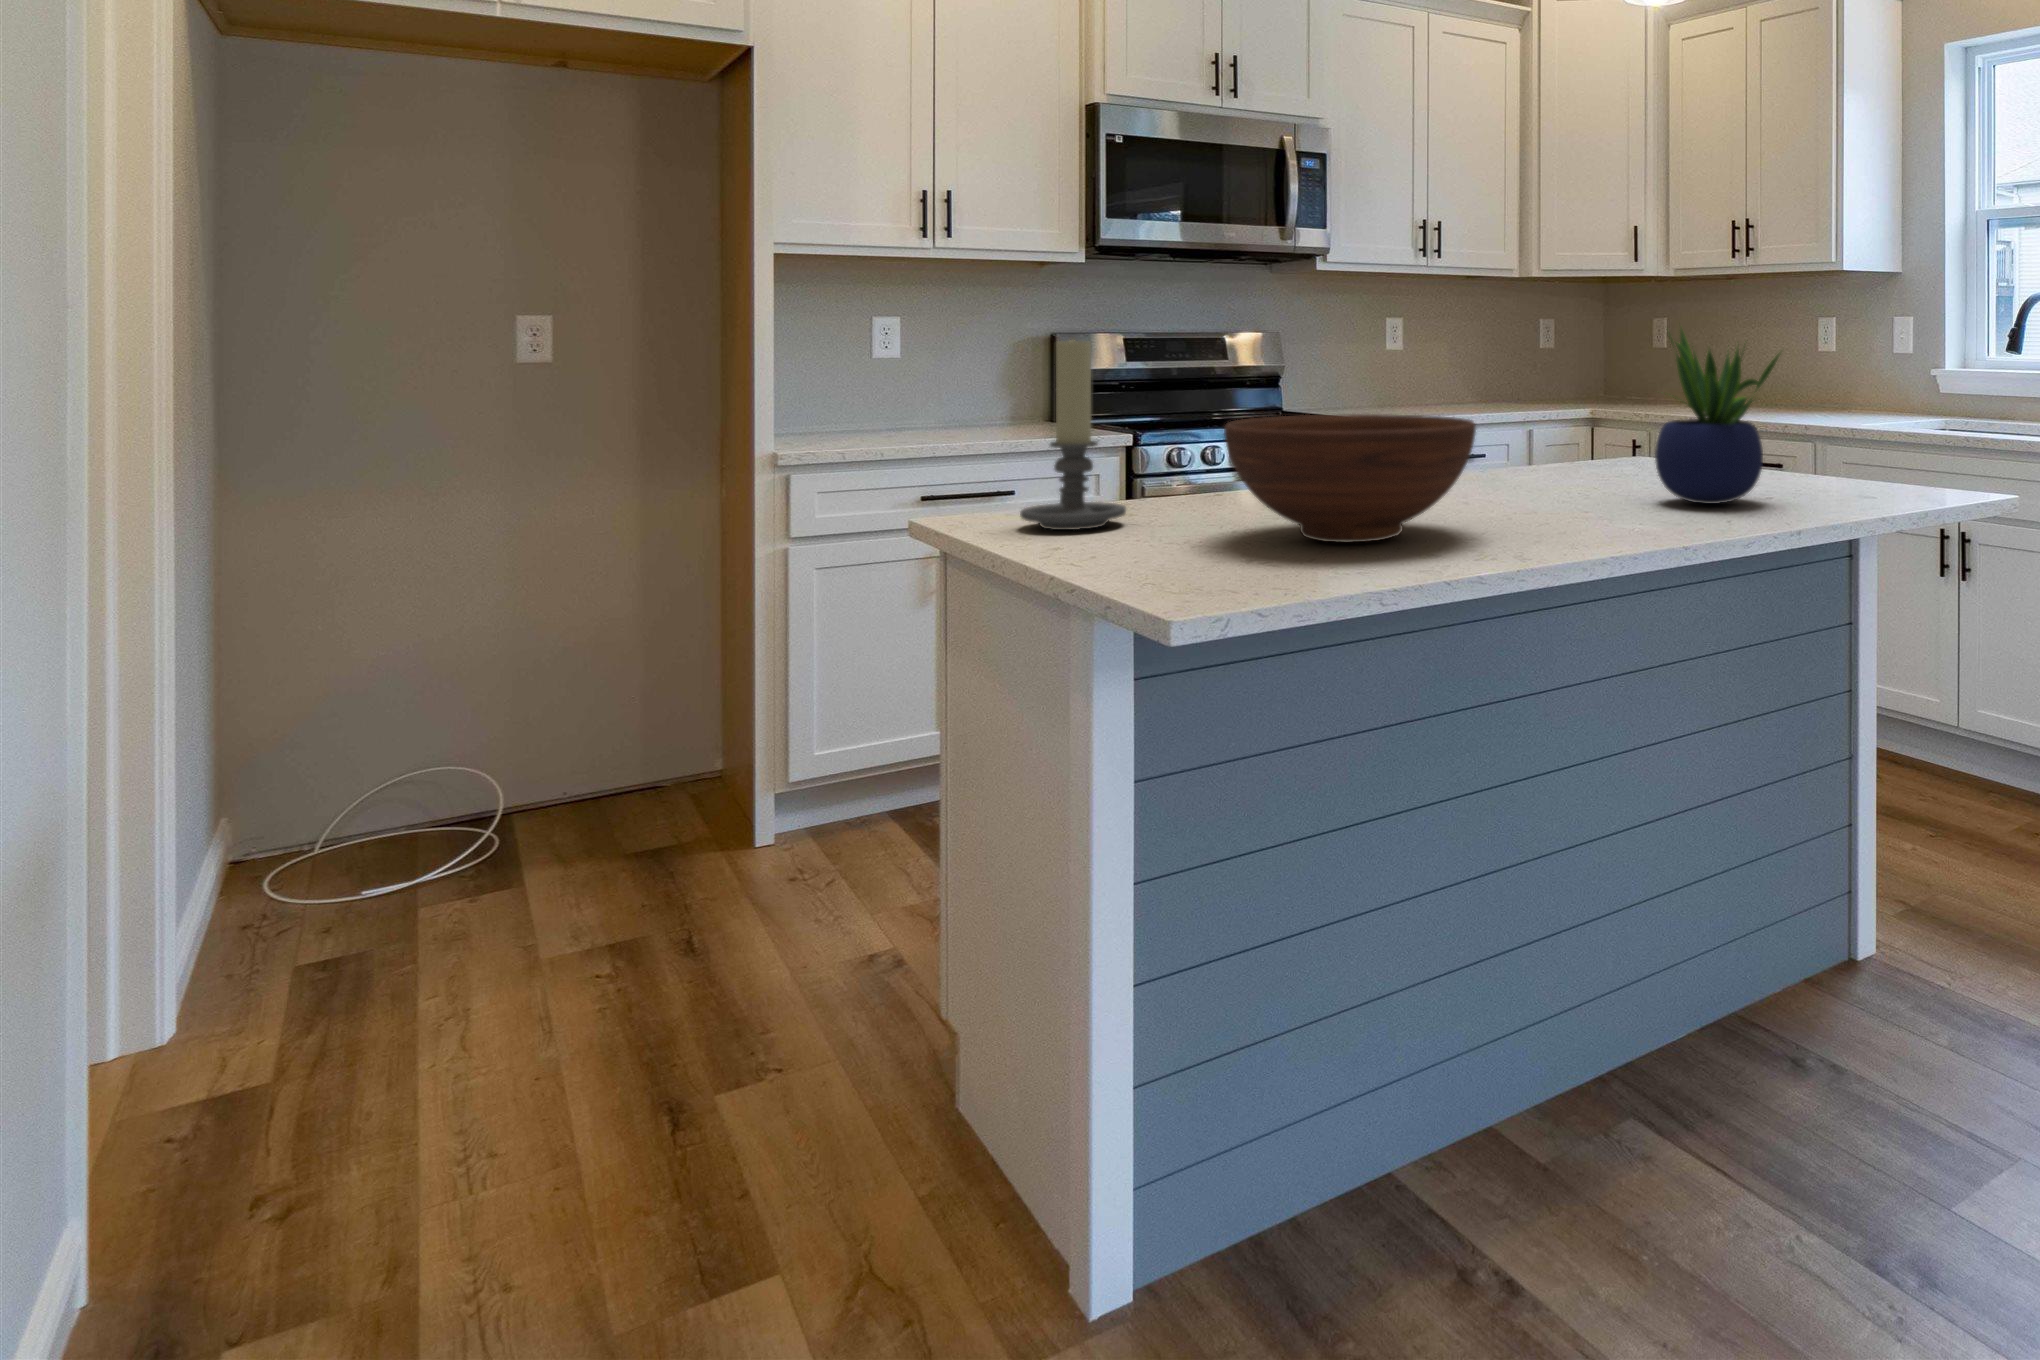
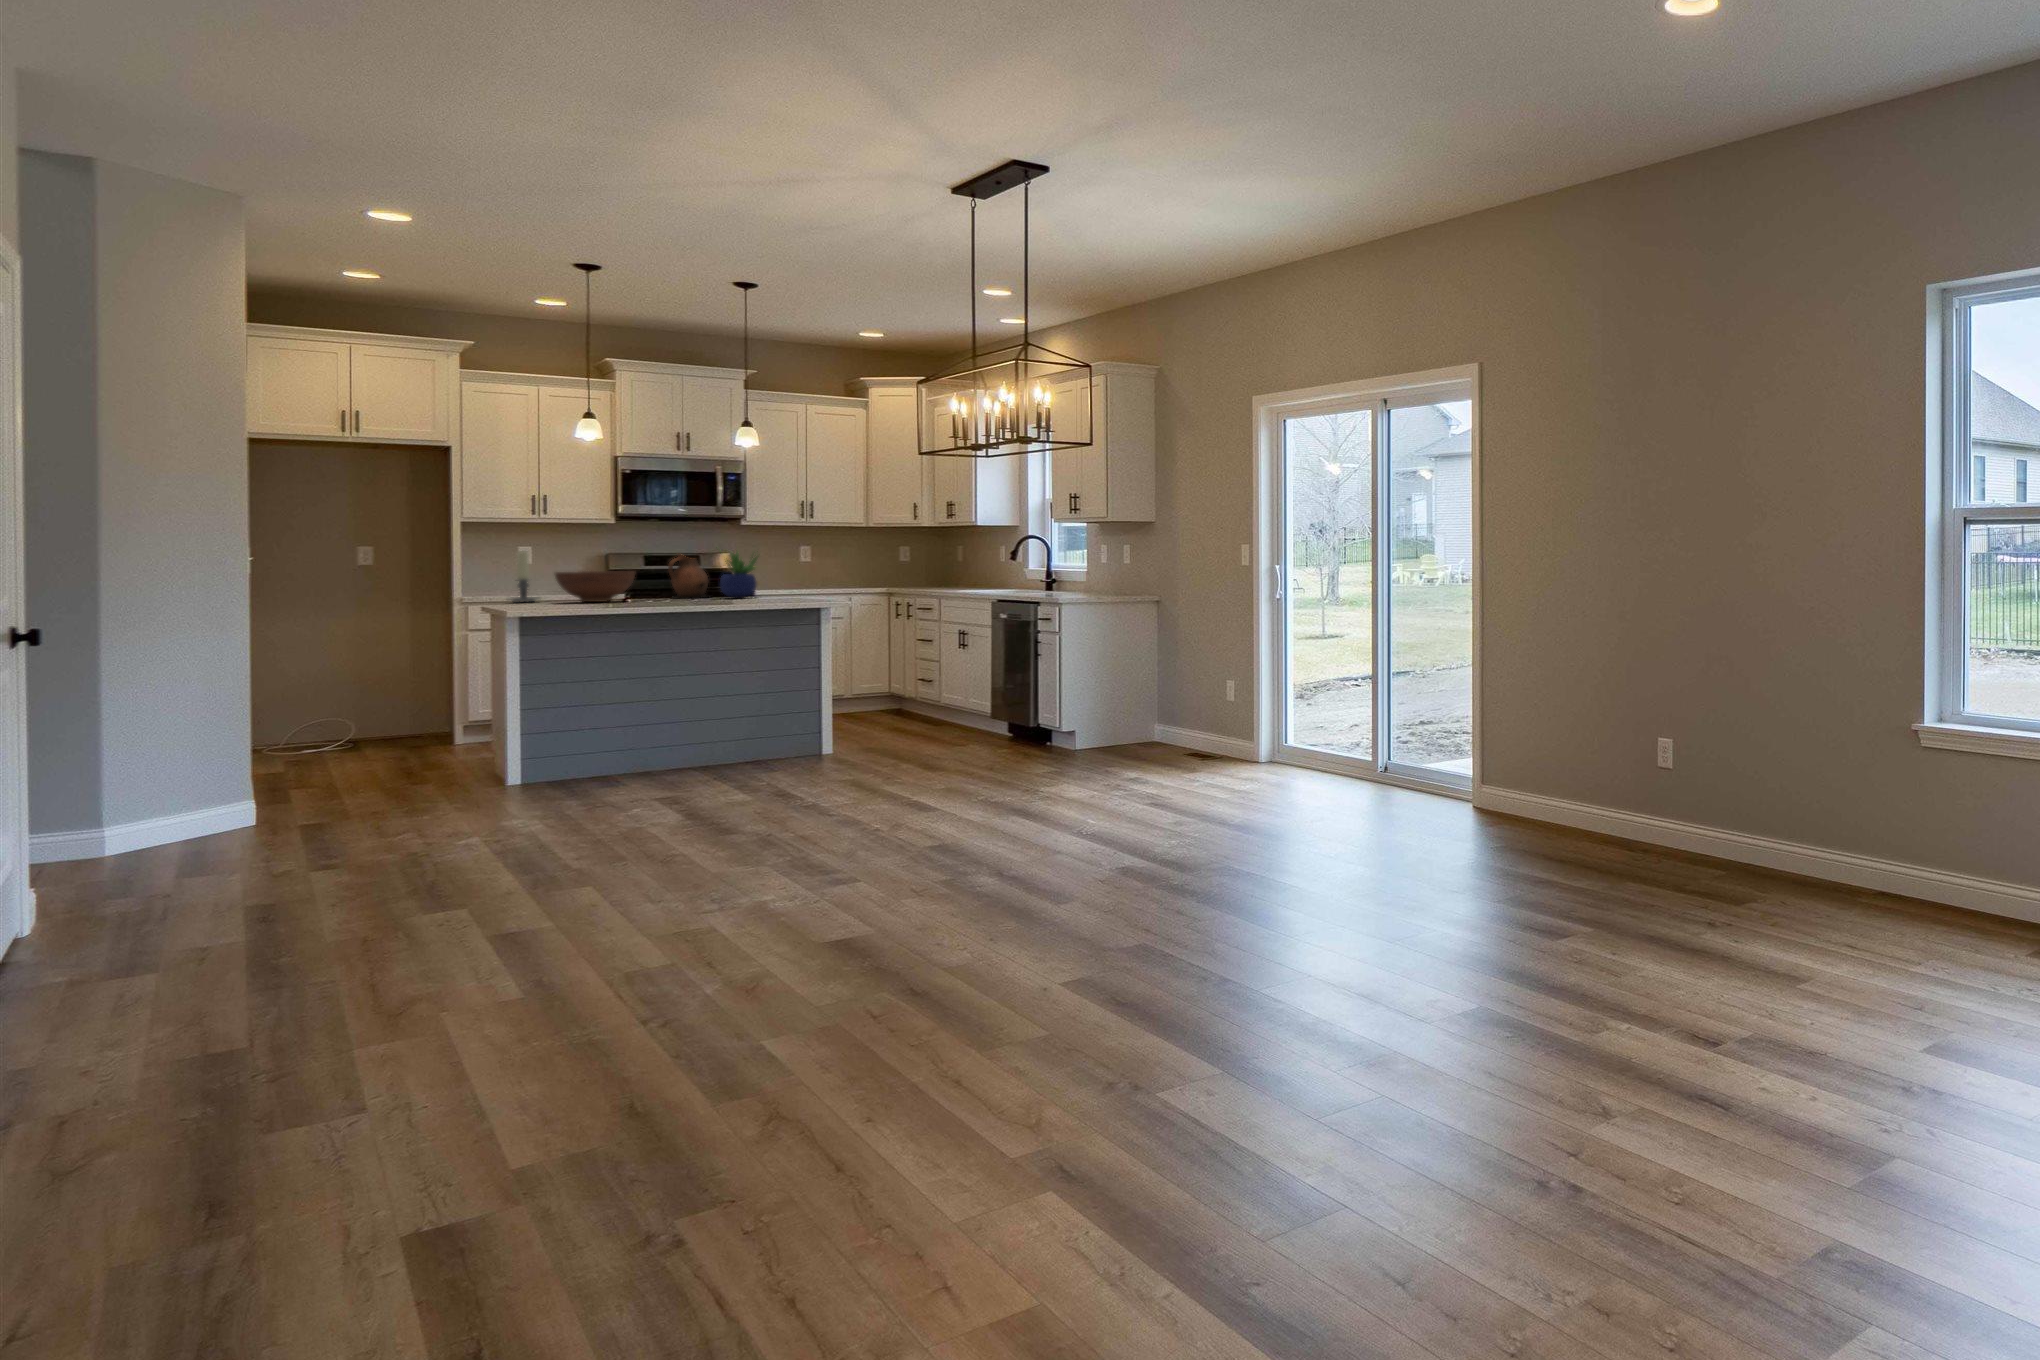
ceramic pitcher: none [1456,350,1586,497] -> present [668,554,708,597]

